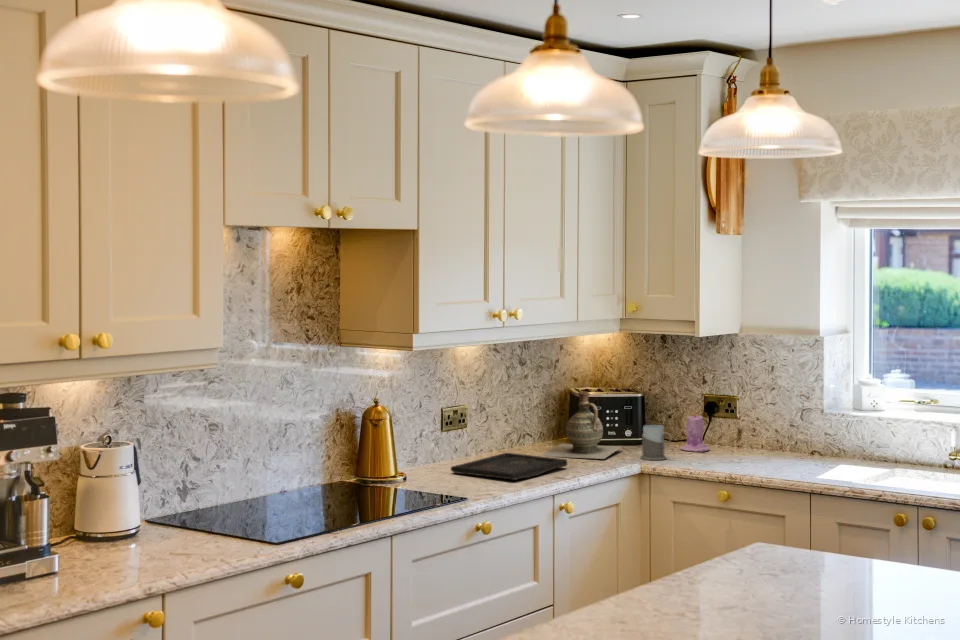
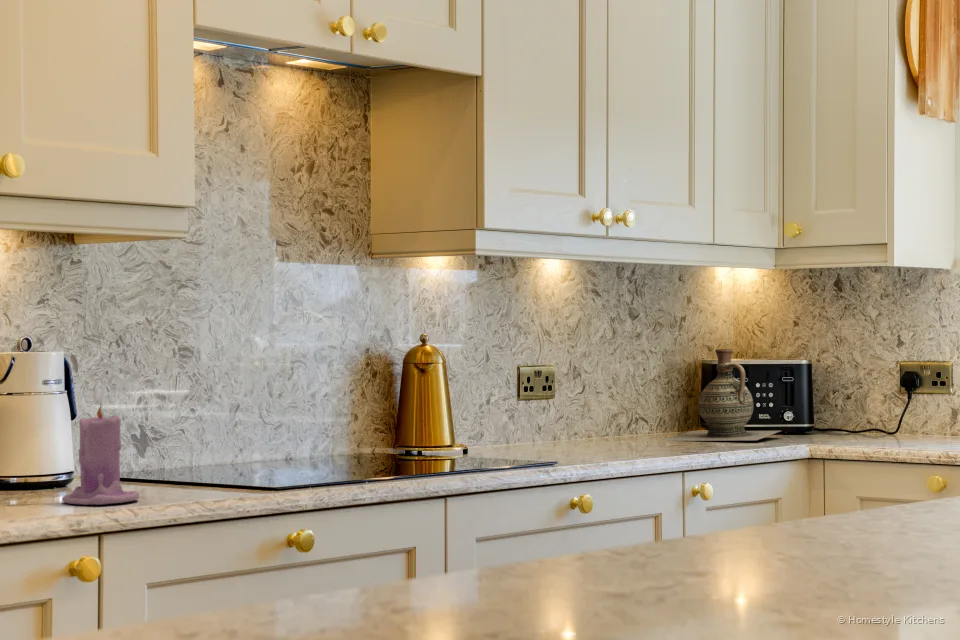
candle: present [680,413,709,452] -> present [62,403,139,505]
mug: present [641,425,671,460] -> none [810,394,855,442]
tray: present [451,453,567,480] -> none [532,431,703,452]

